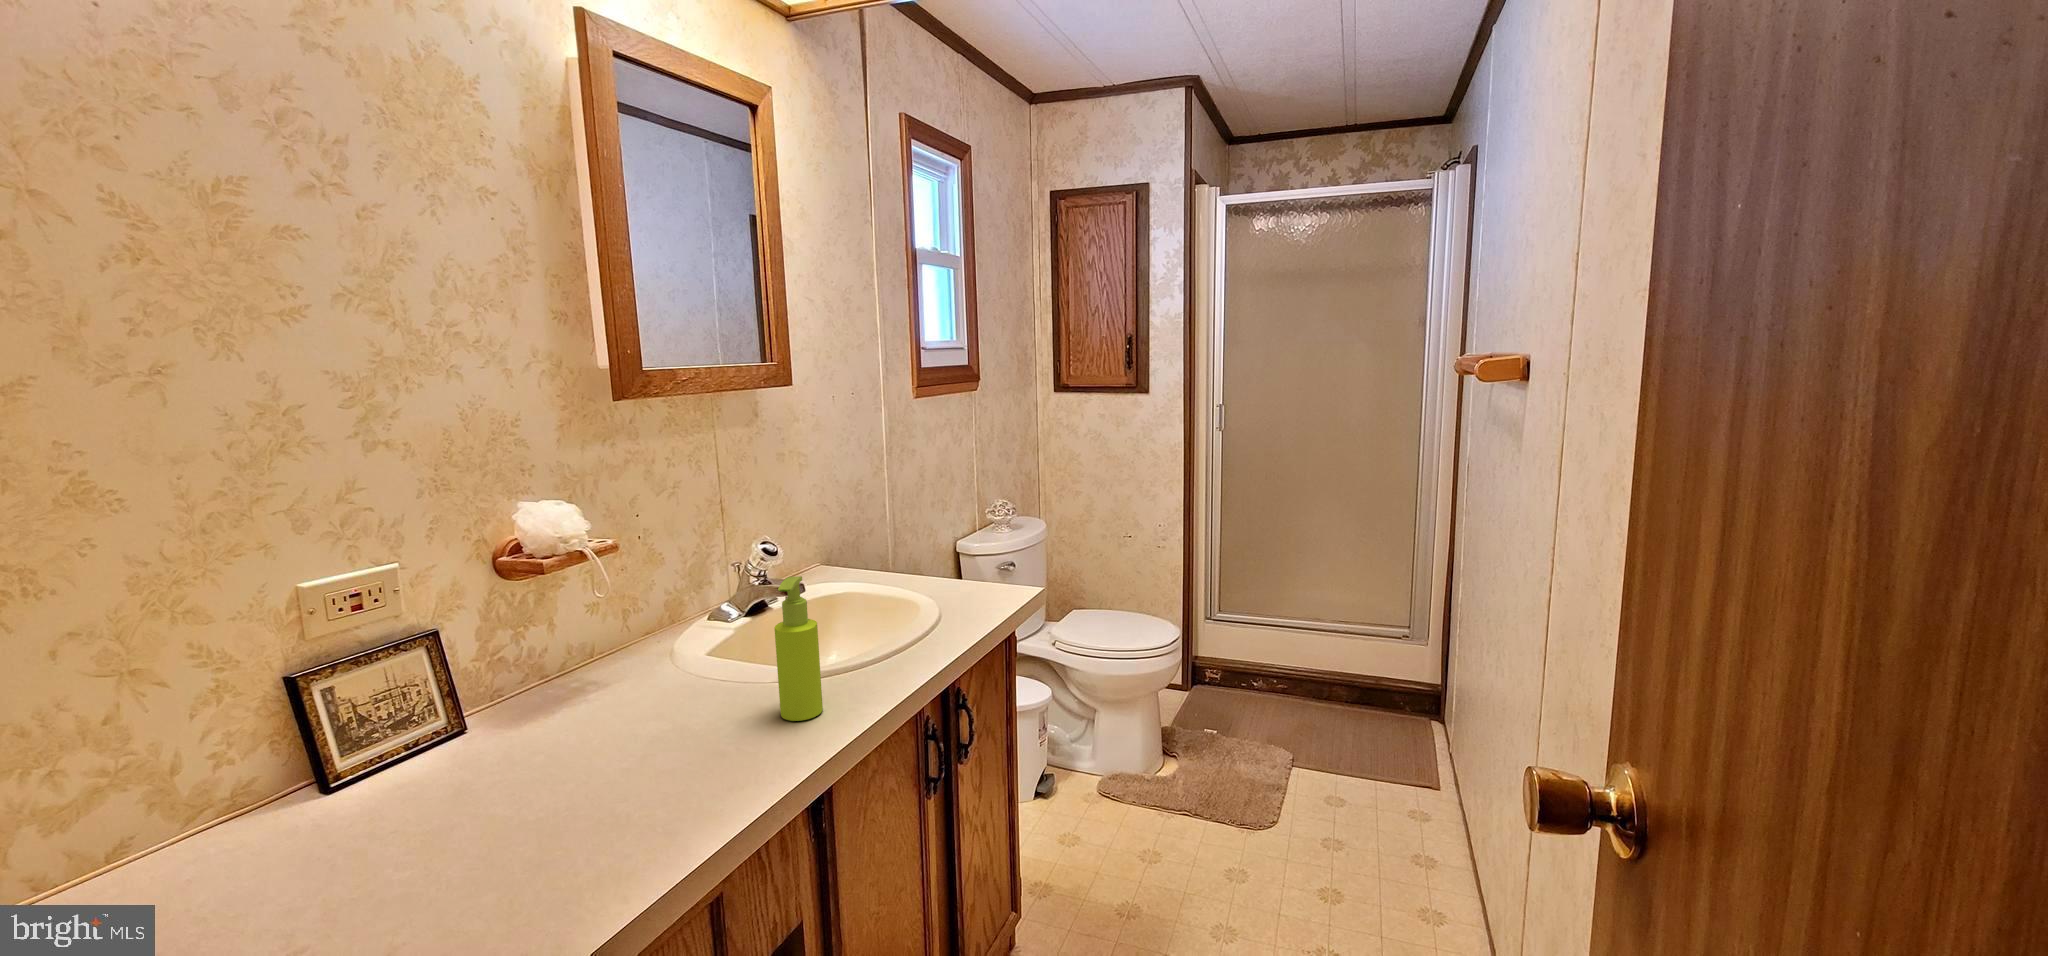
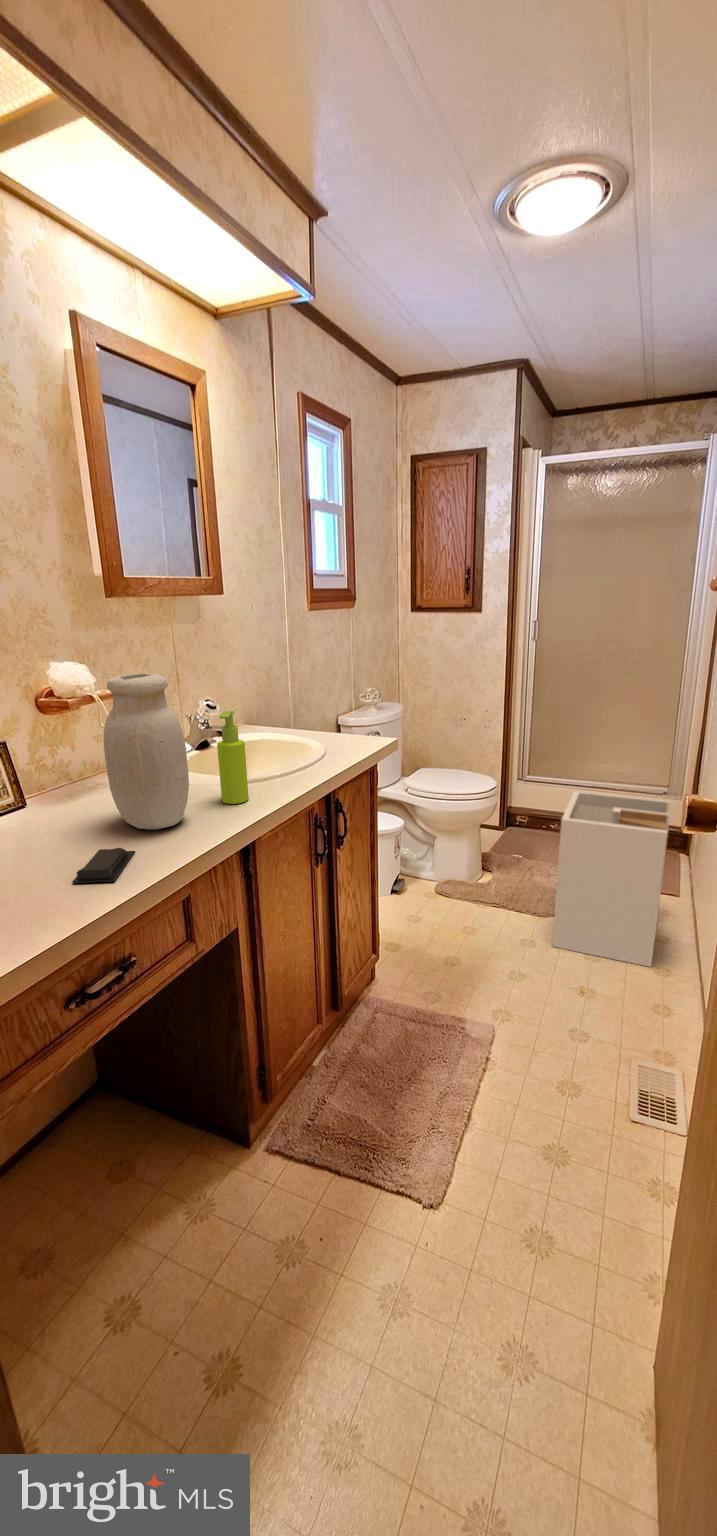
jar: none [590,529,726,779] -> present [104,673,189,829]
laundry hamper: none [1273,645,1430,912] -> present [553,791,670,967]
soap bar: none [513,826,631,908] -> present [72,848,135,883]

